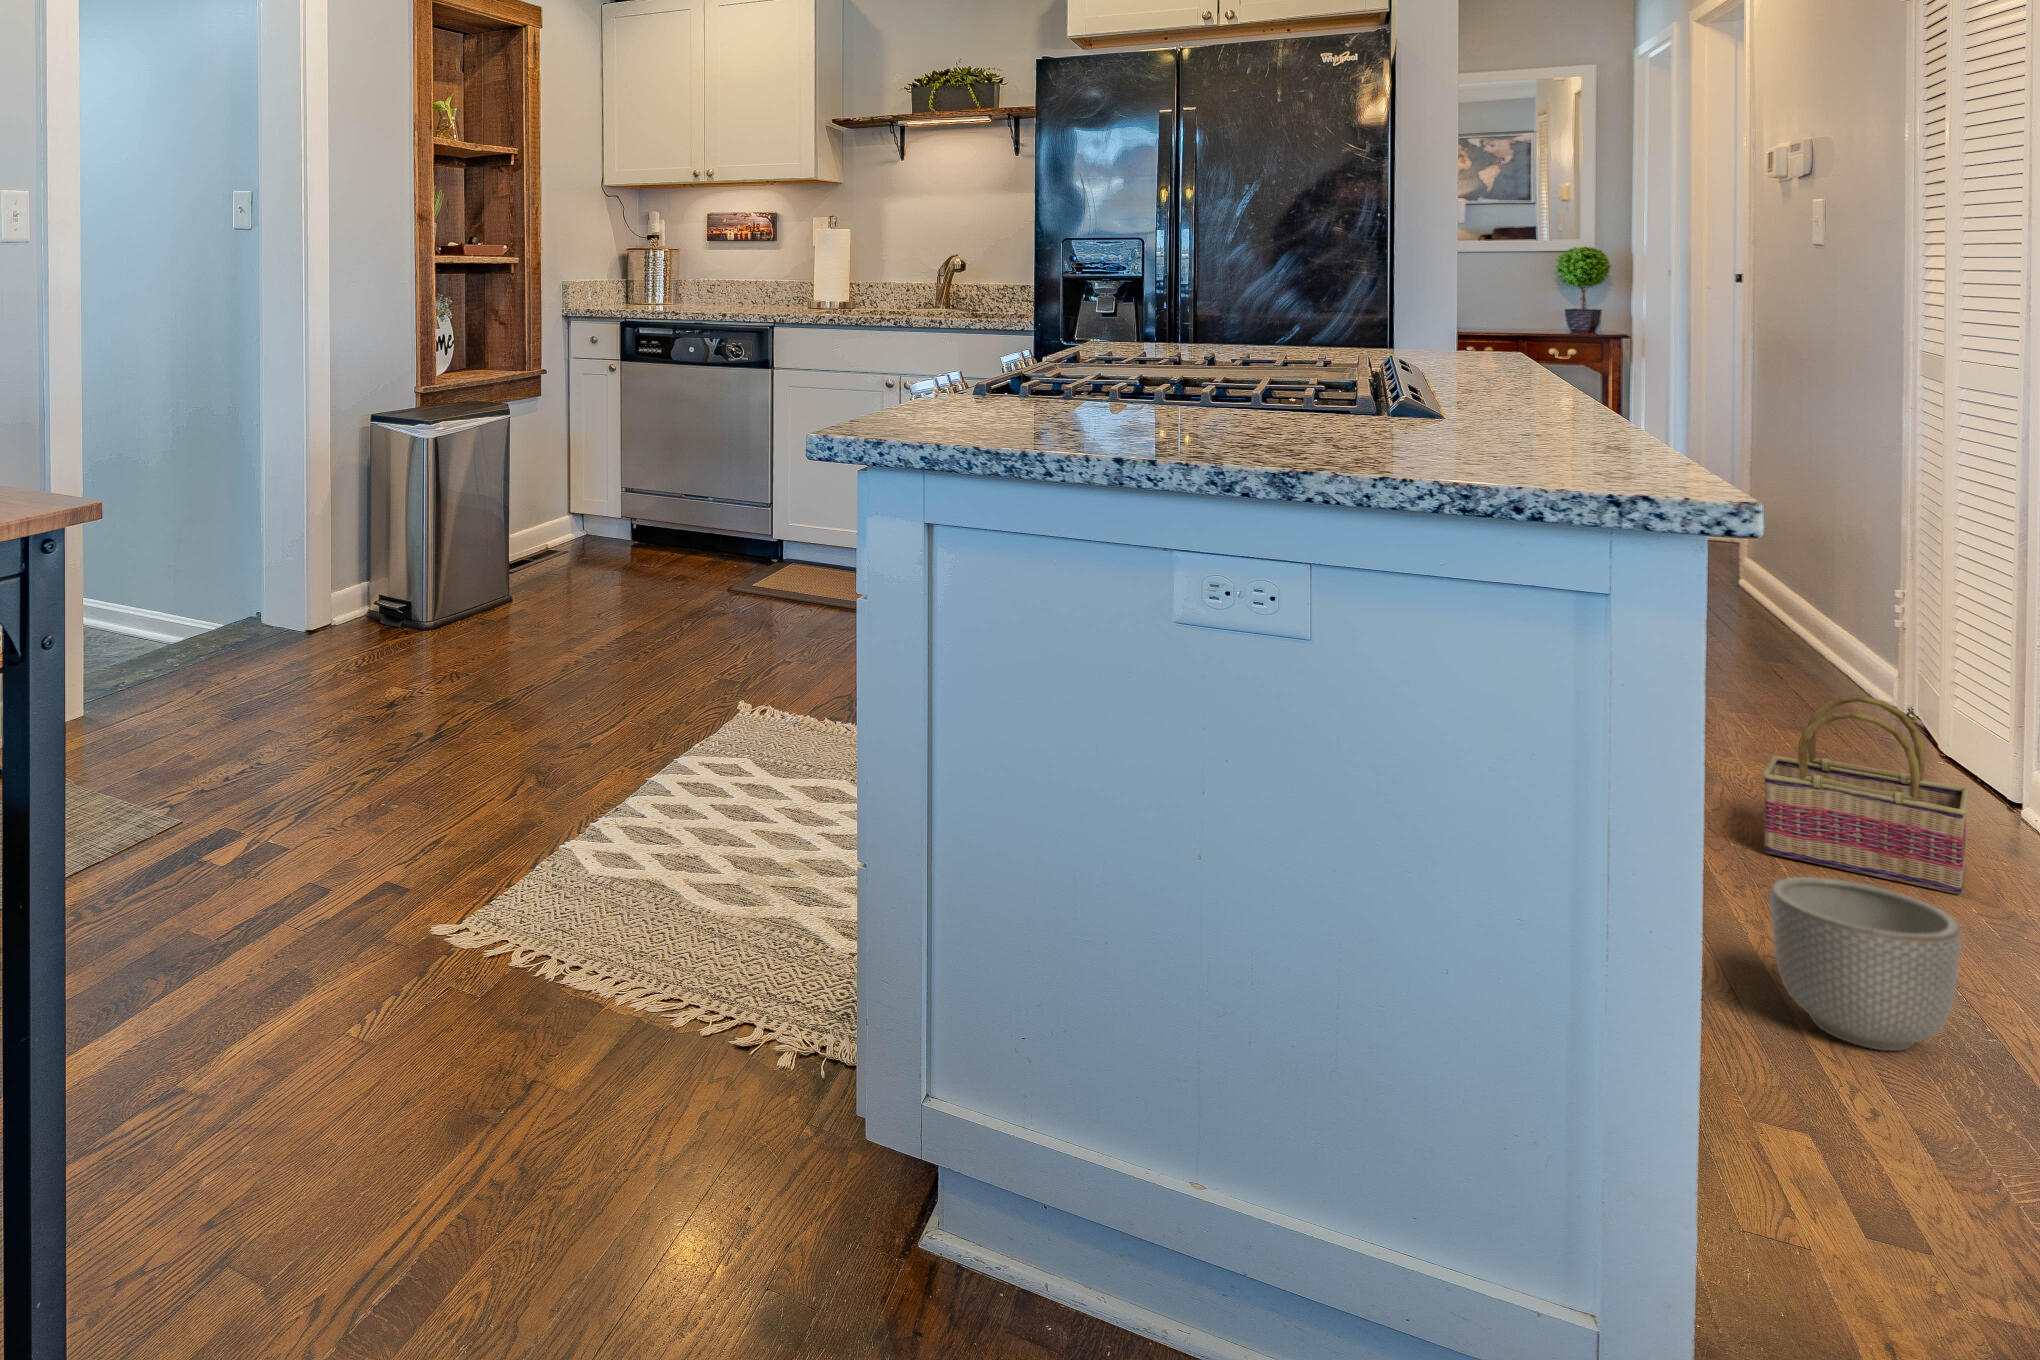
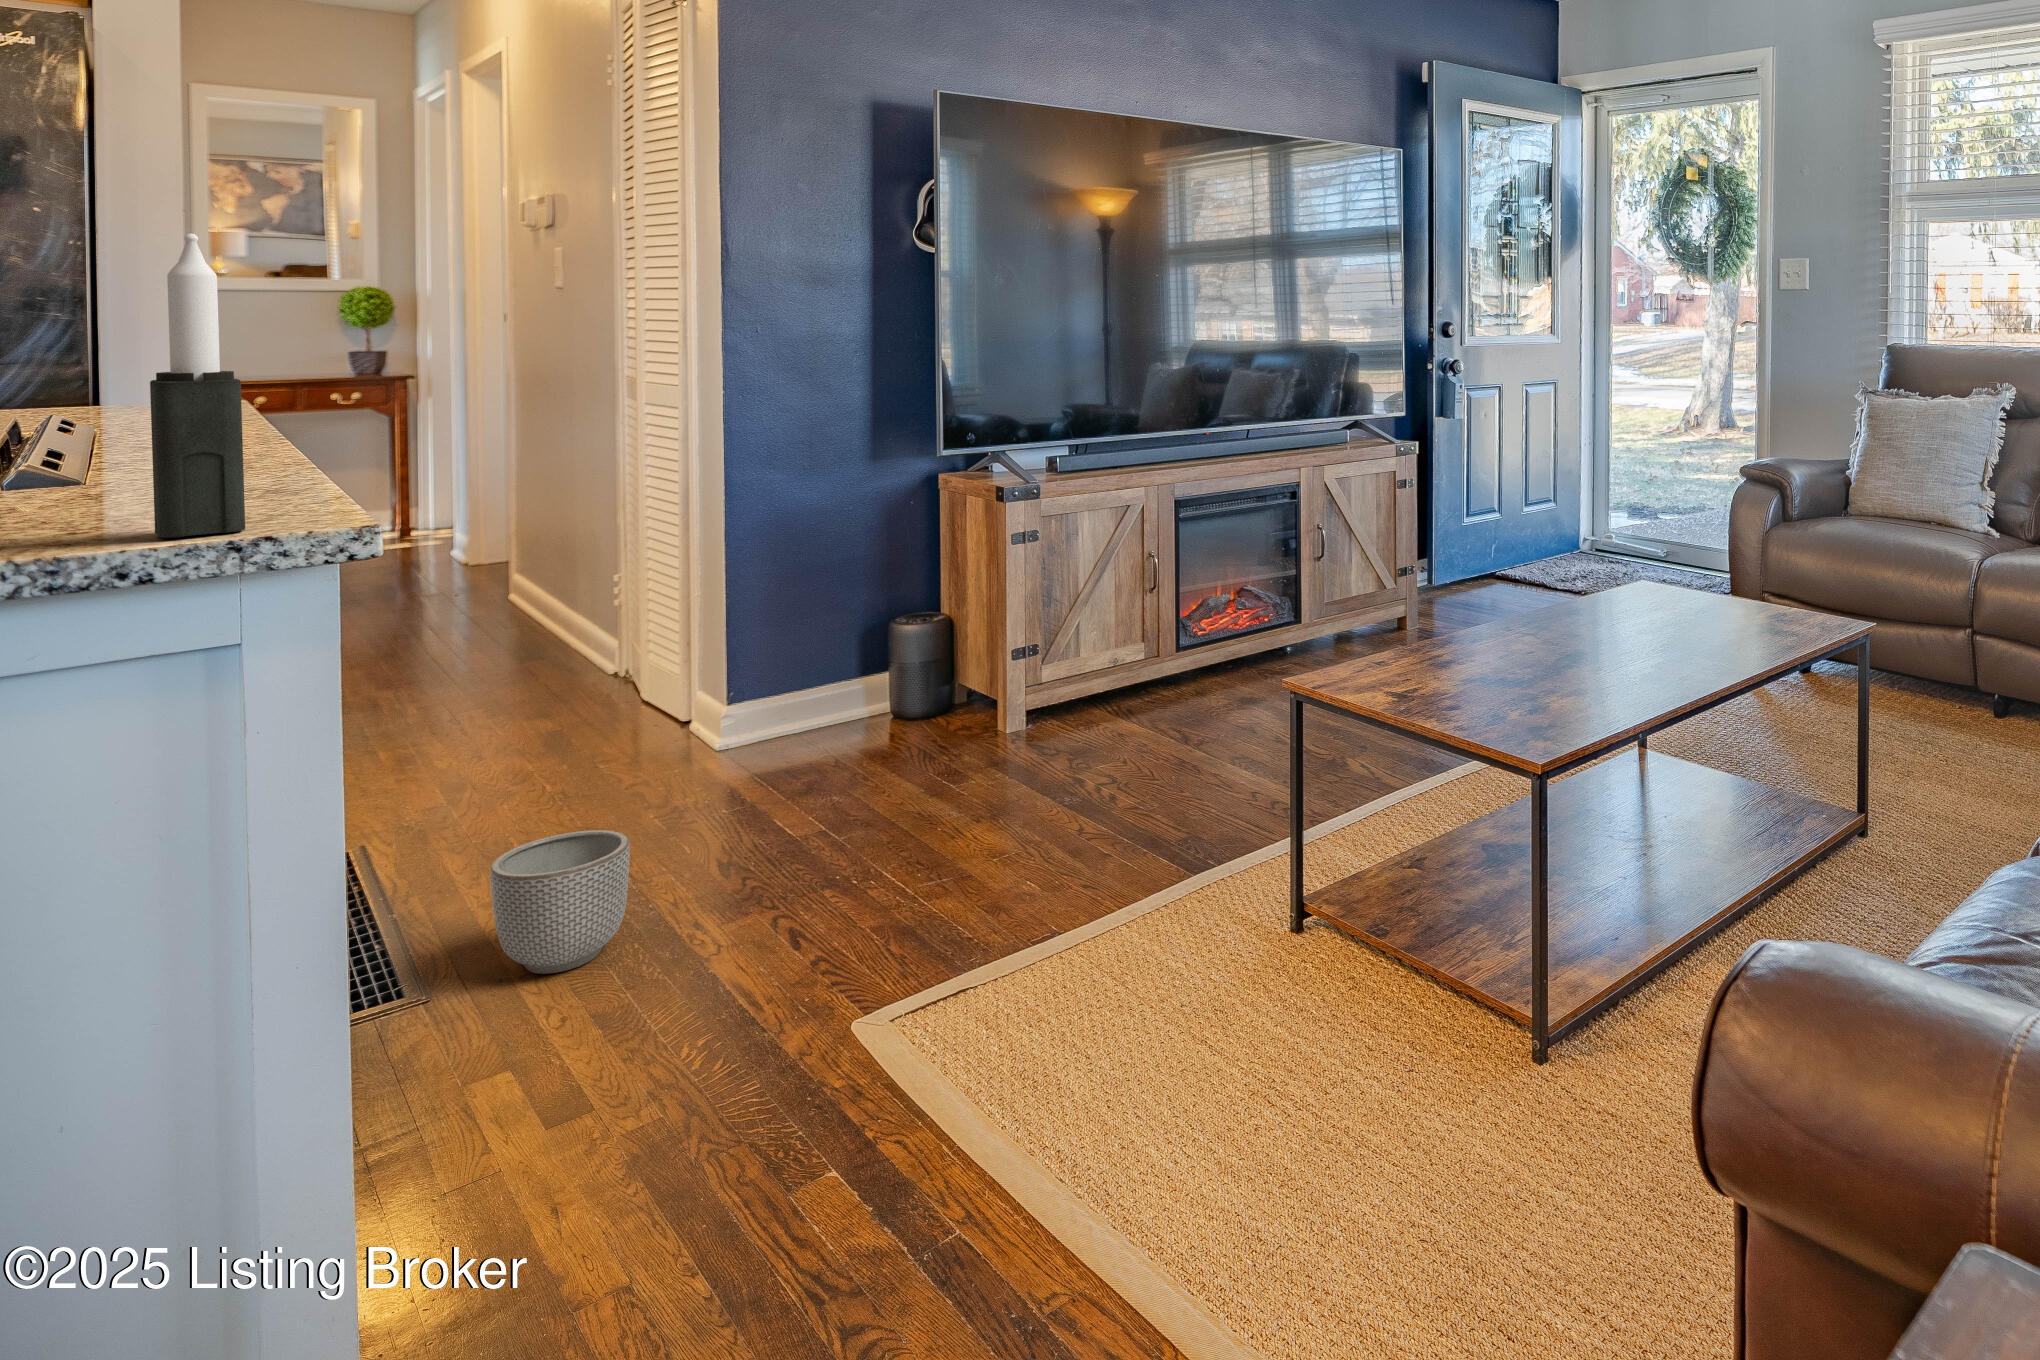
candle: none [1539,193,1620,484] -> present [150,234,245,538]
basket: present [1762,695,1970,894] -> none [500,674,653,835]

